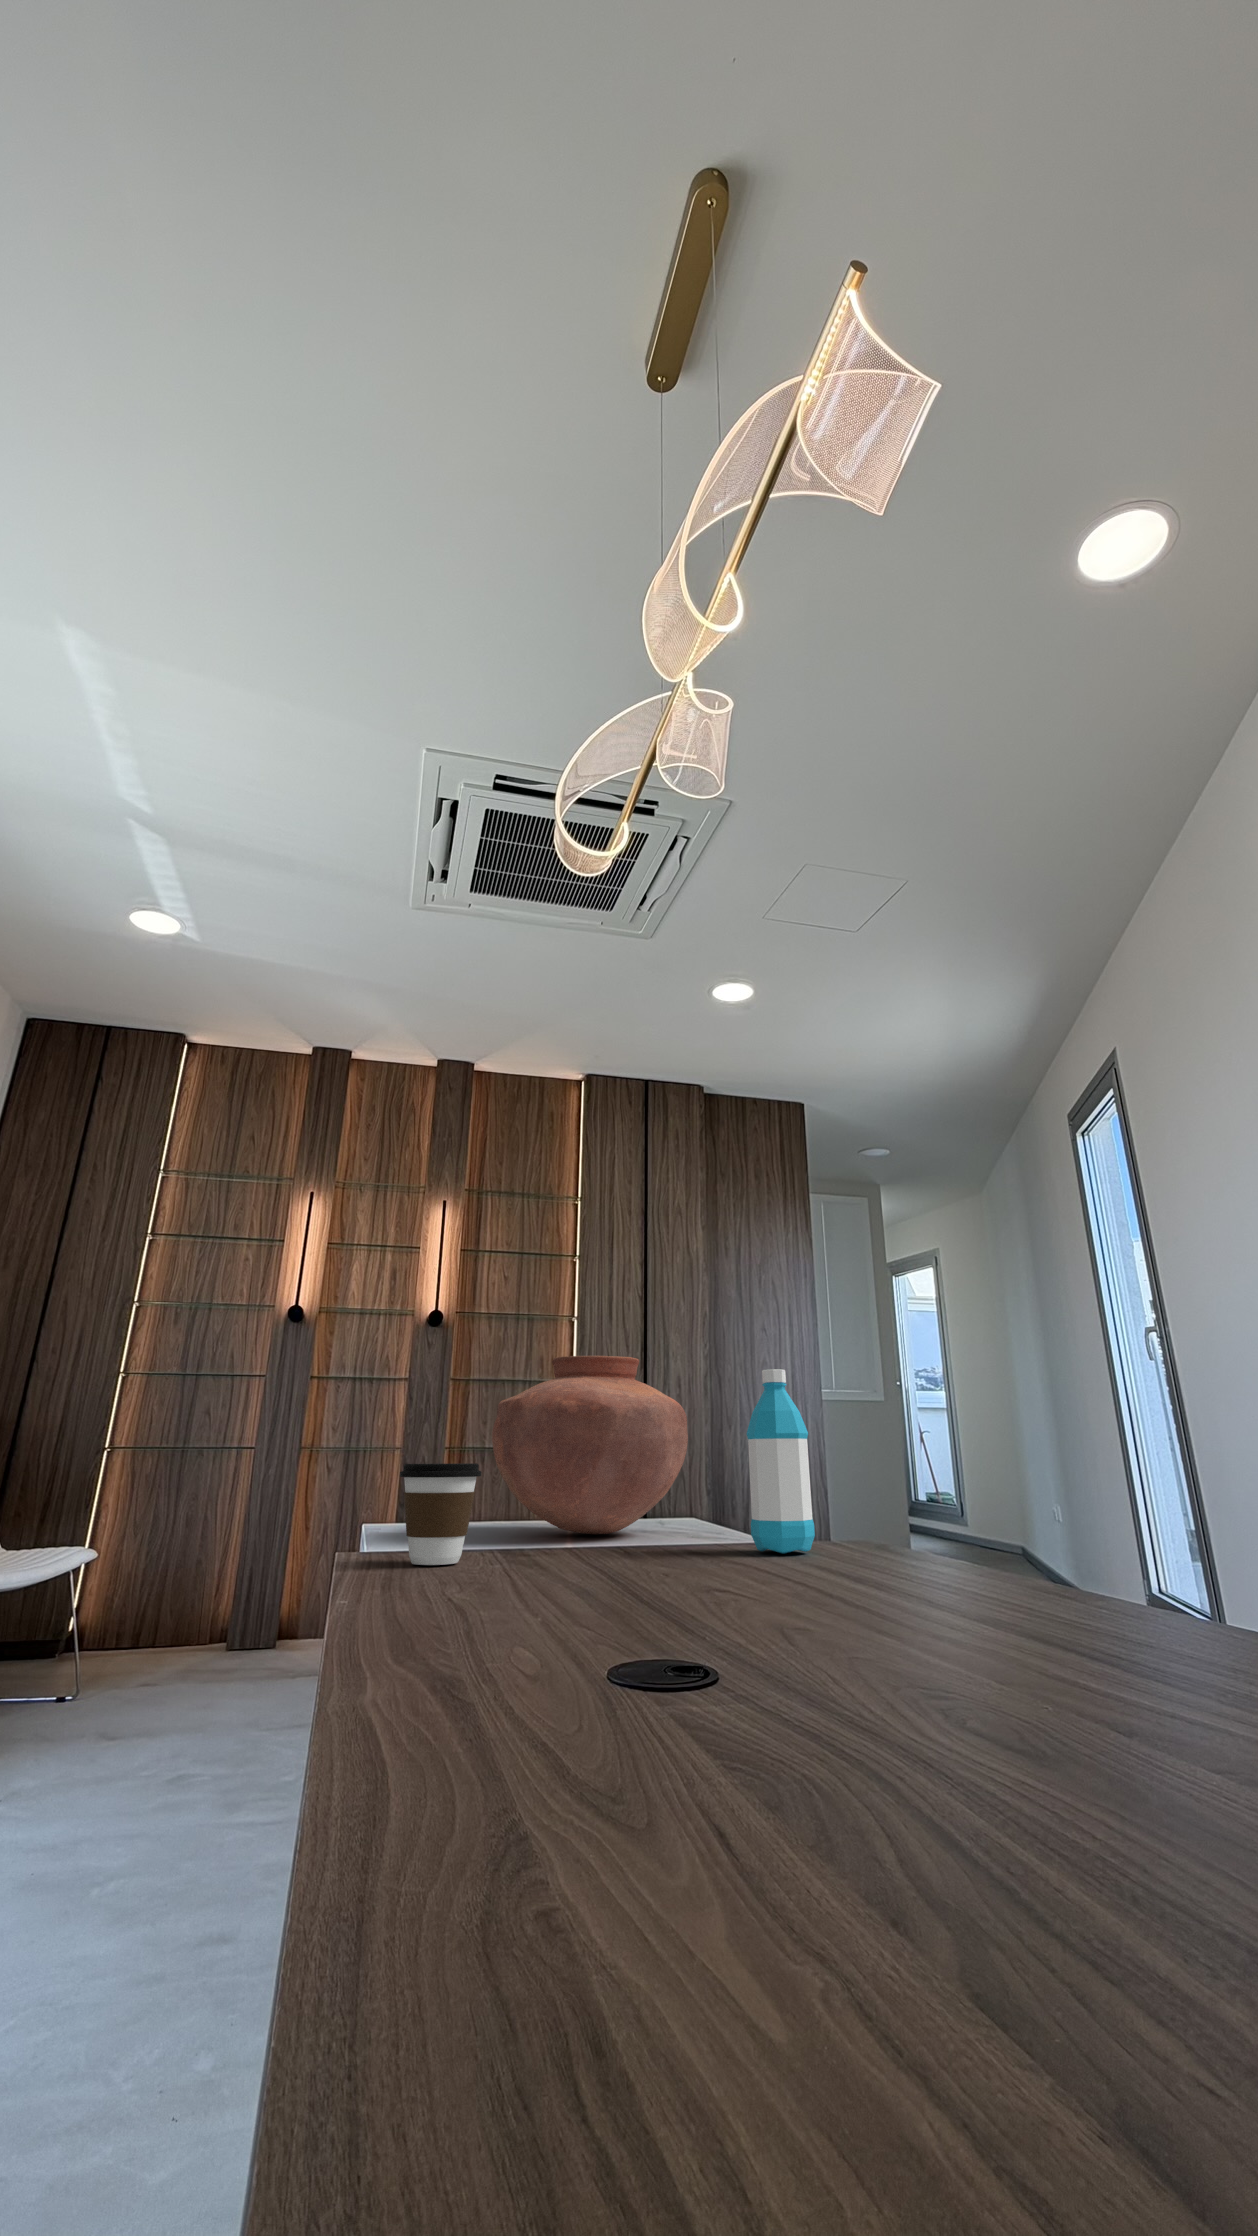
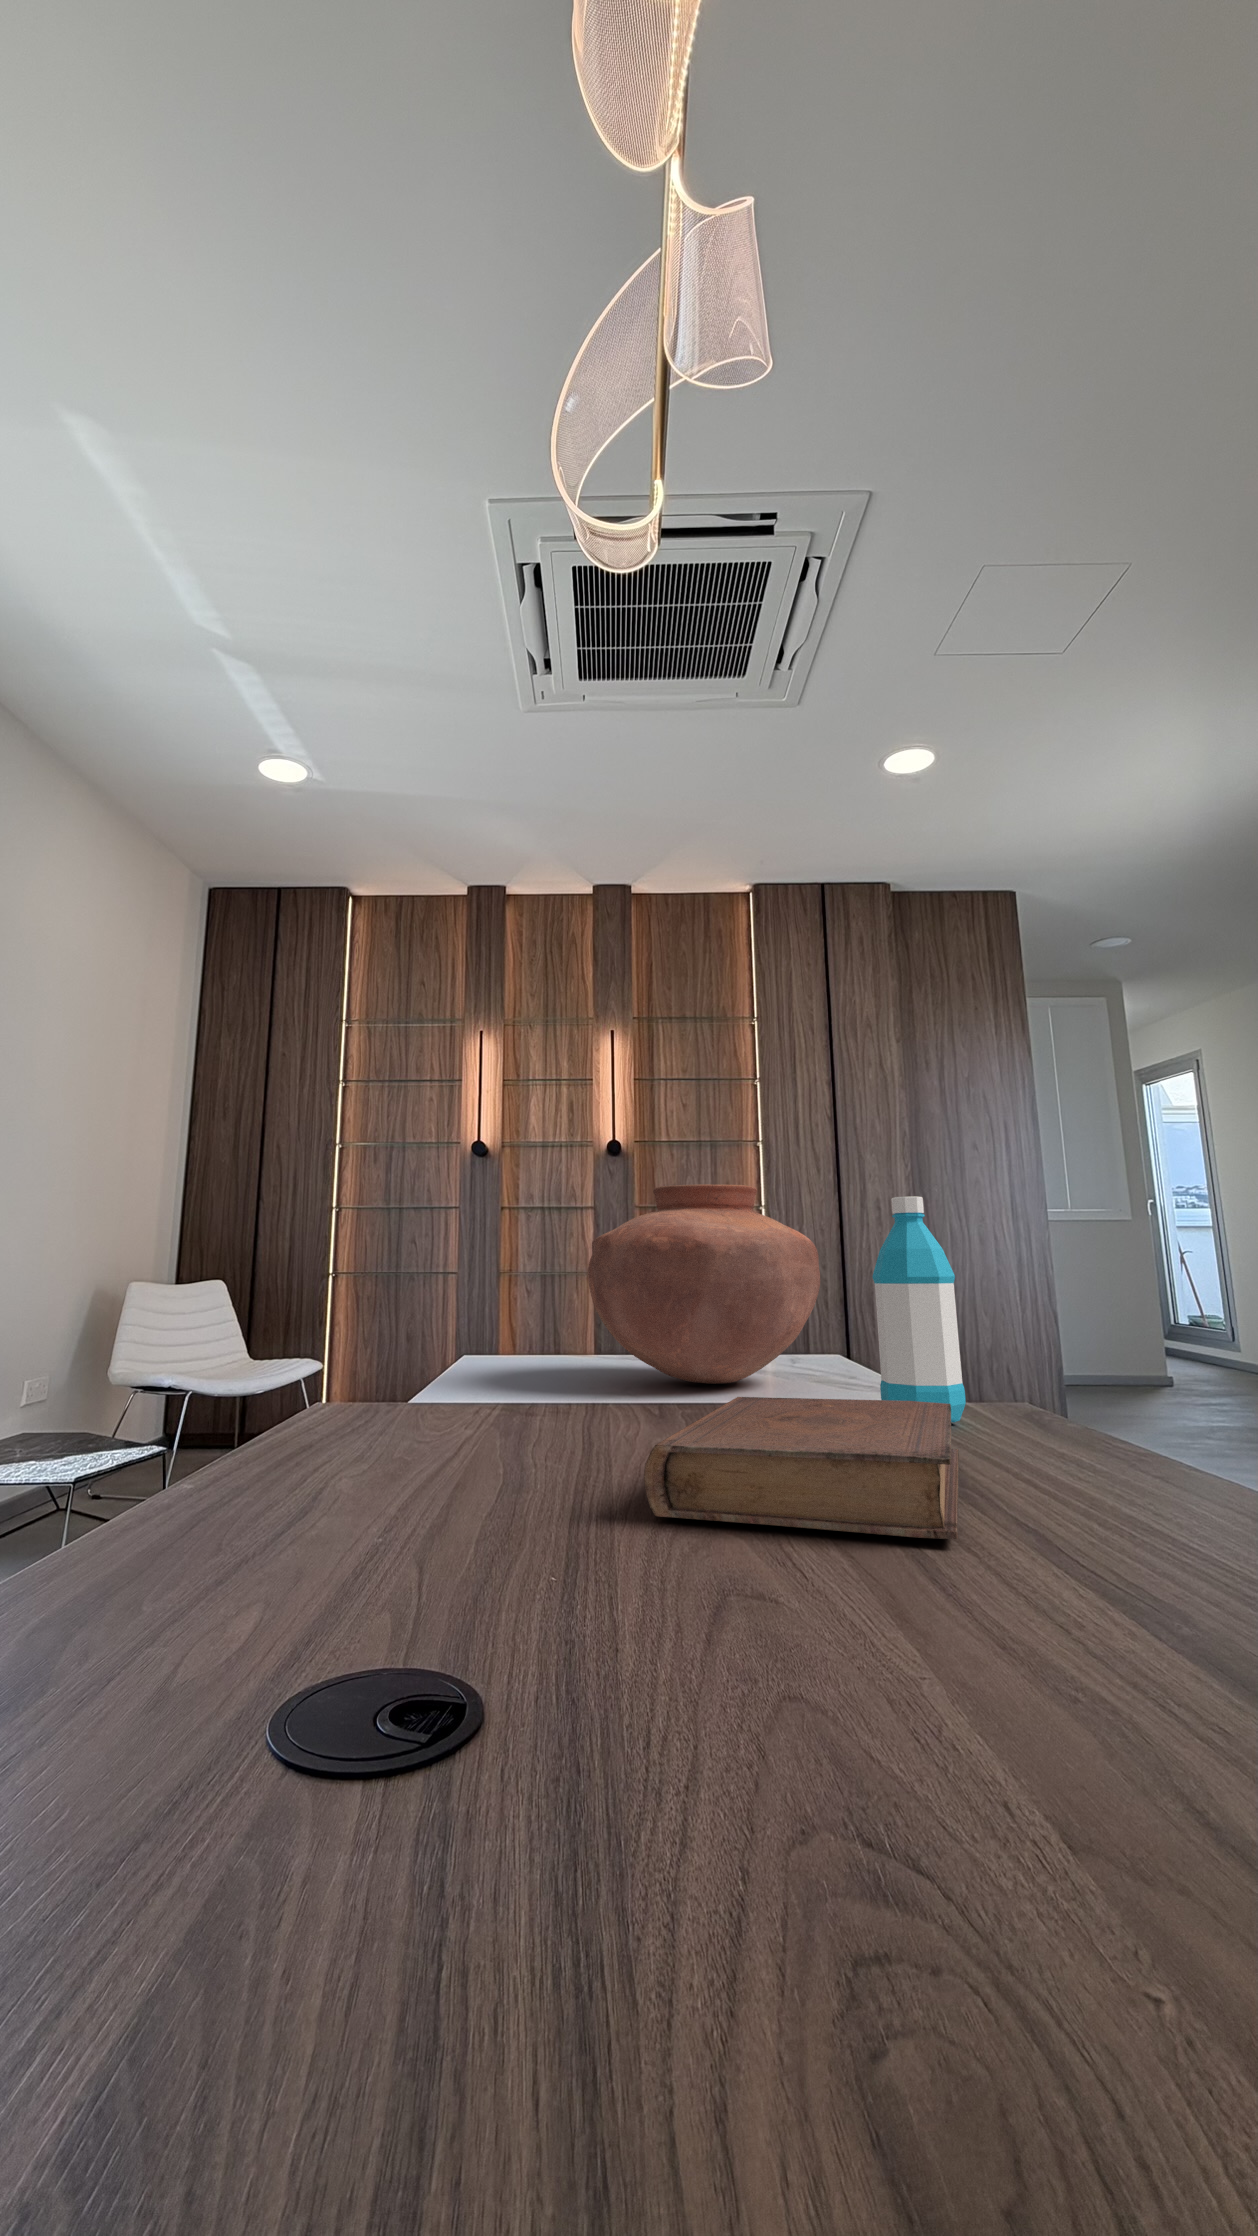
coffee cup: present [400,1463,482,1565] -> none [439,1311,533,1426]
book: none [638,1527,855,1604] -> present [644,1397,959,1539]

